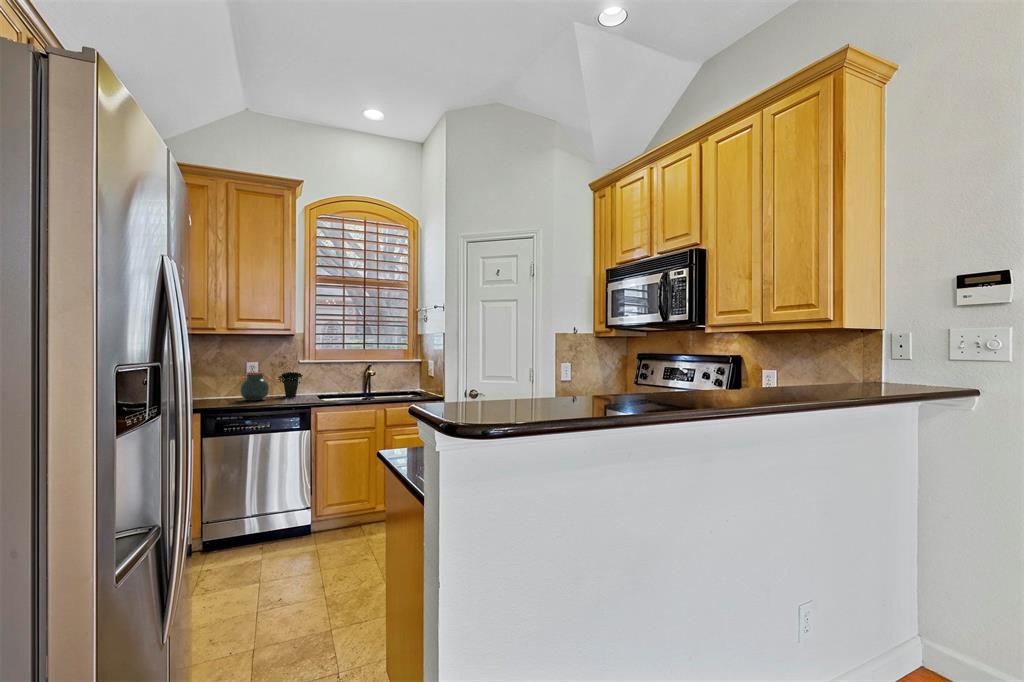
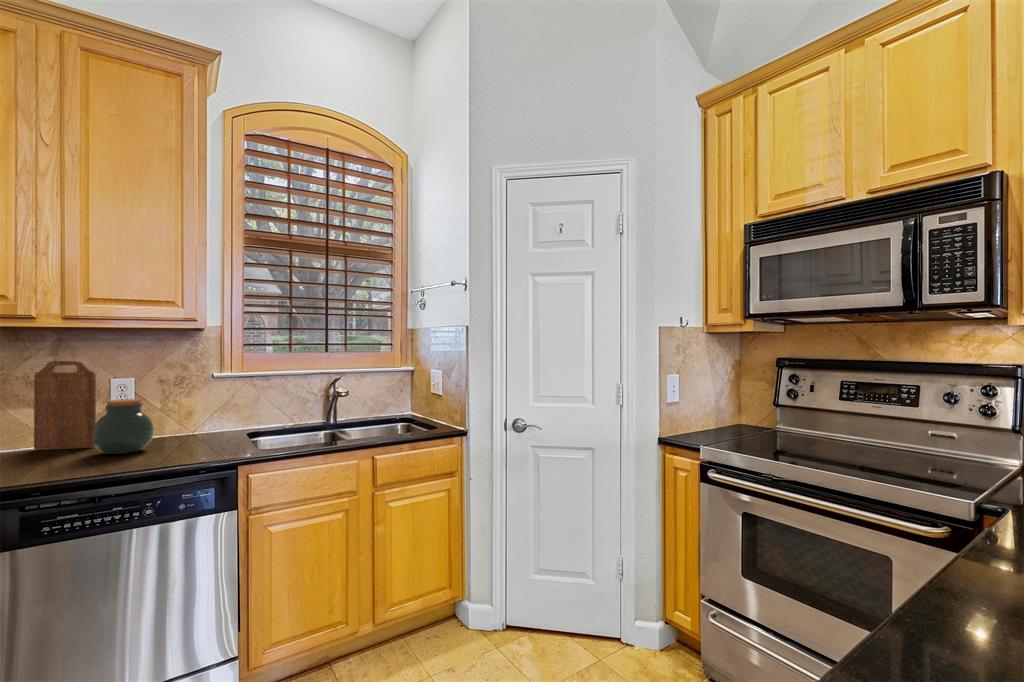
cutting board: none [211,351,240,398] -> present [34,361,96,450]
potted plant: present [278,355,303,397] -> none [173,360,221,439]

